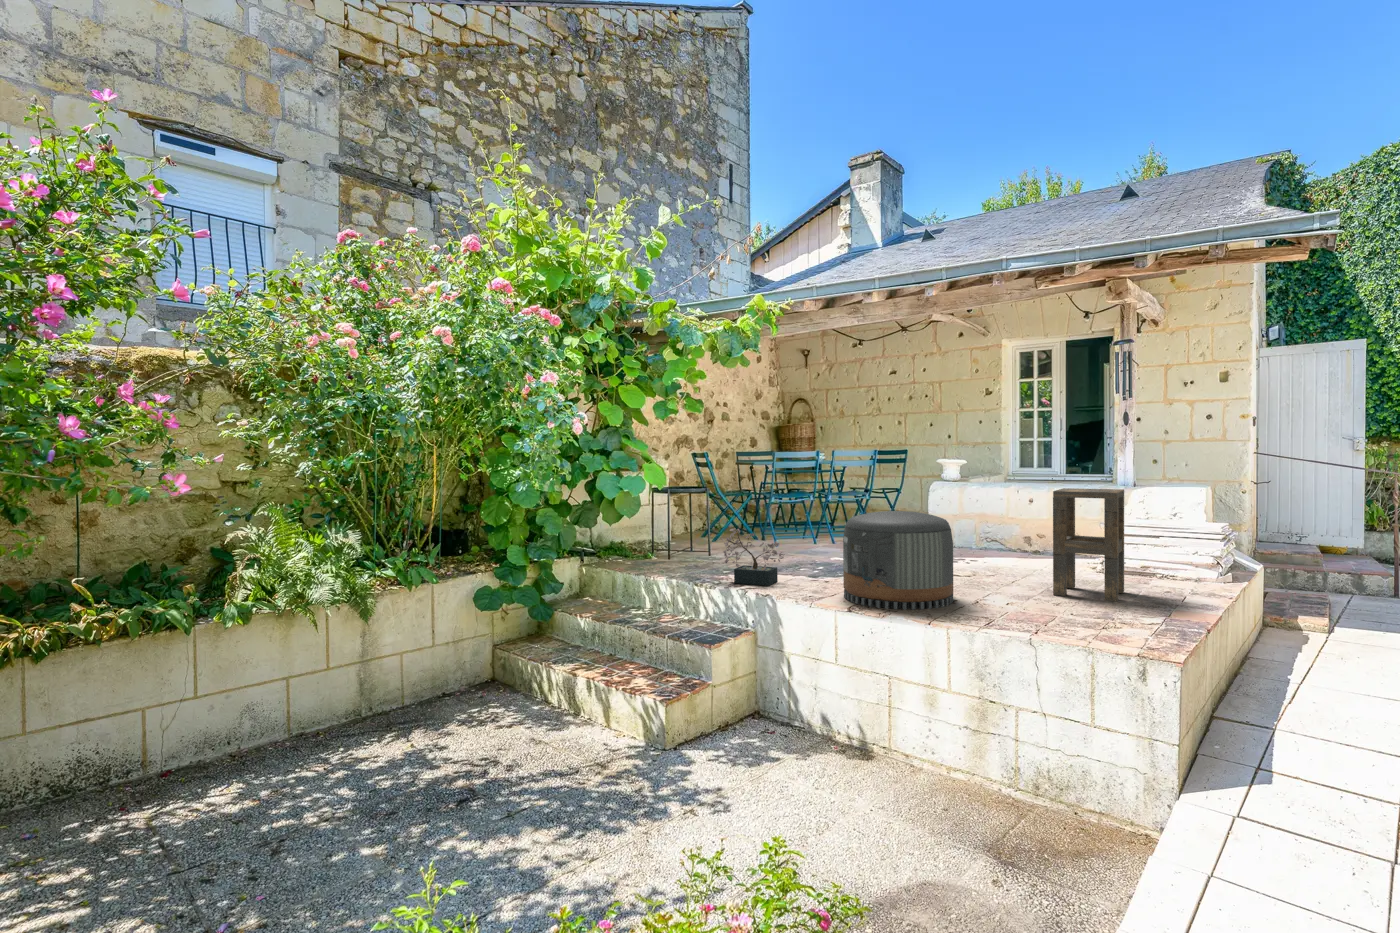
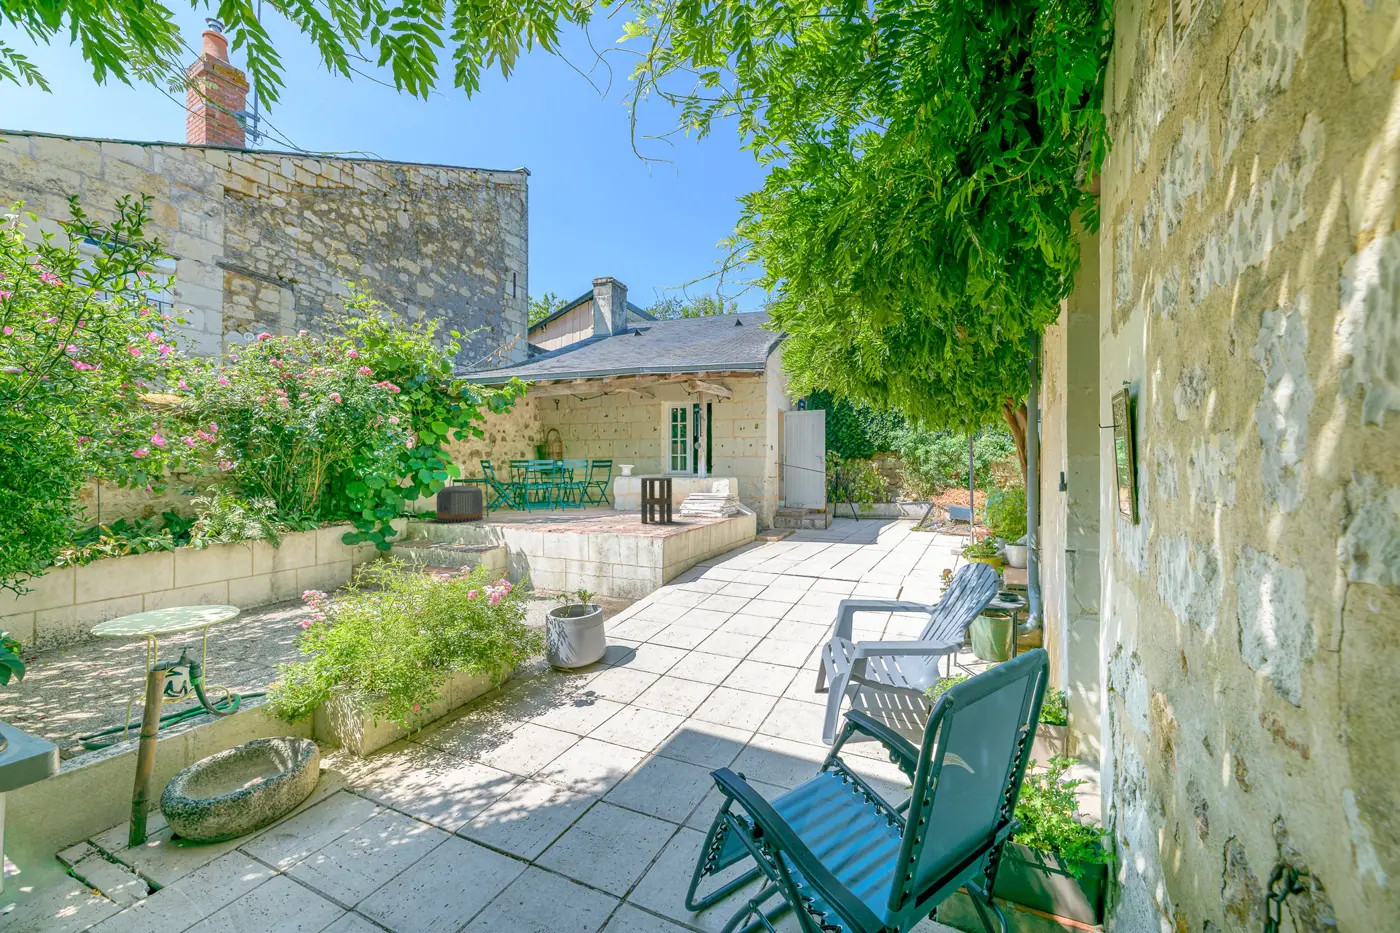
pouf: present [843,511,953,610] -> present [437,485,483,522]
decorative plant: present [721,528,785,586] -> none [489,498,523,525]

